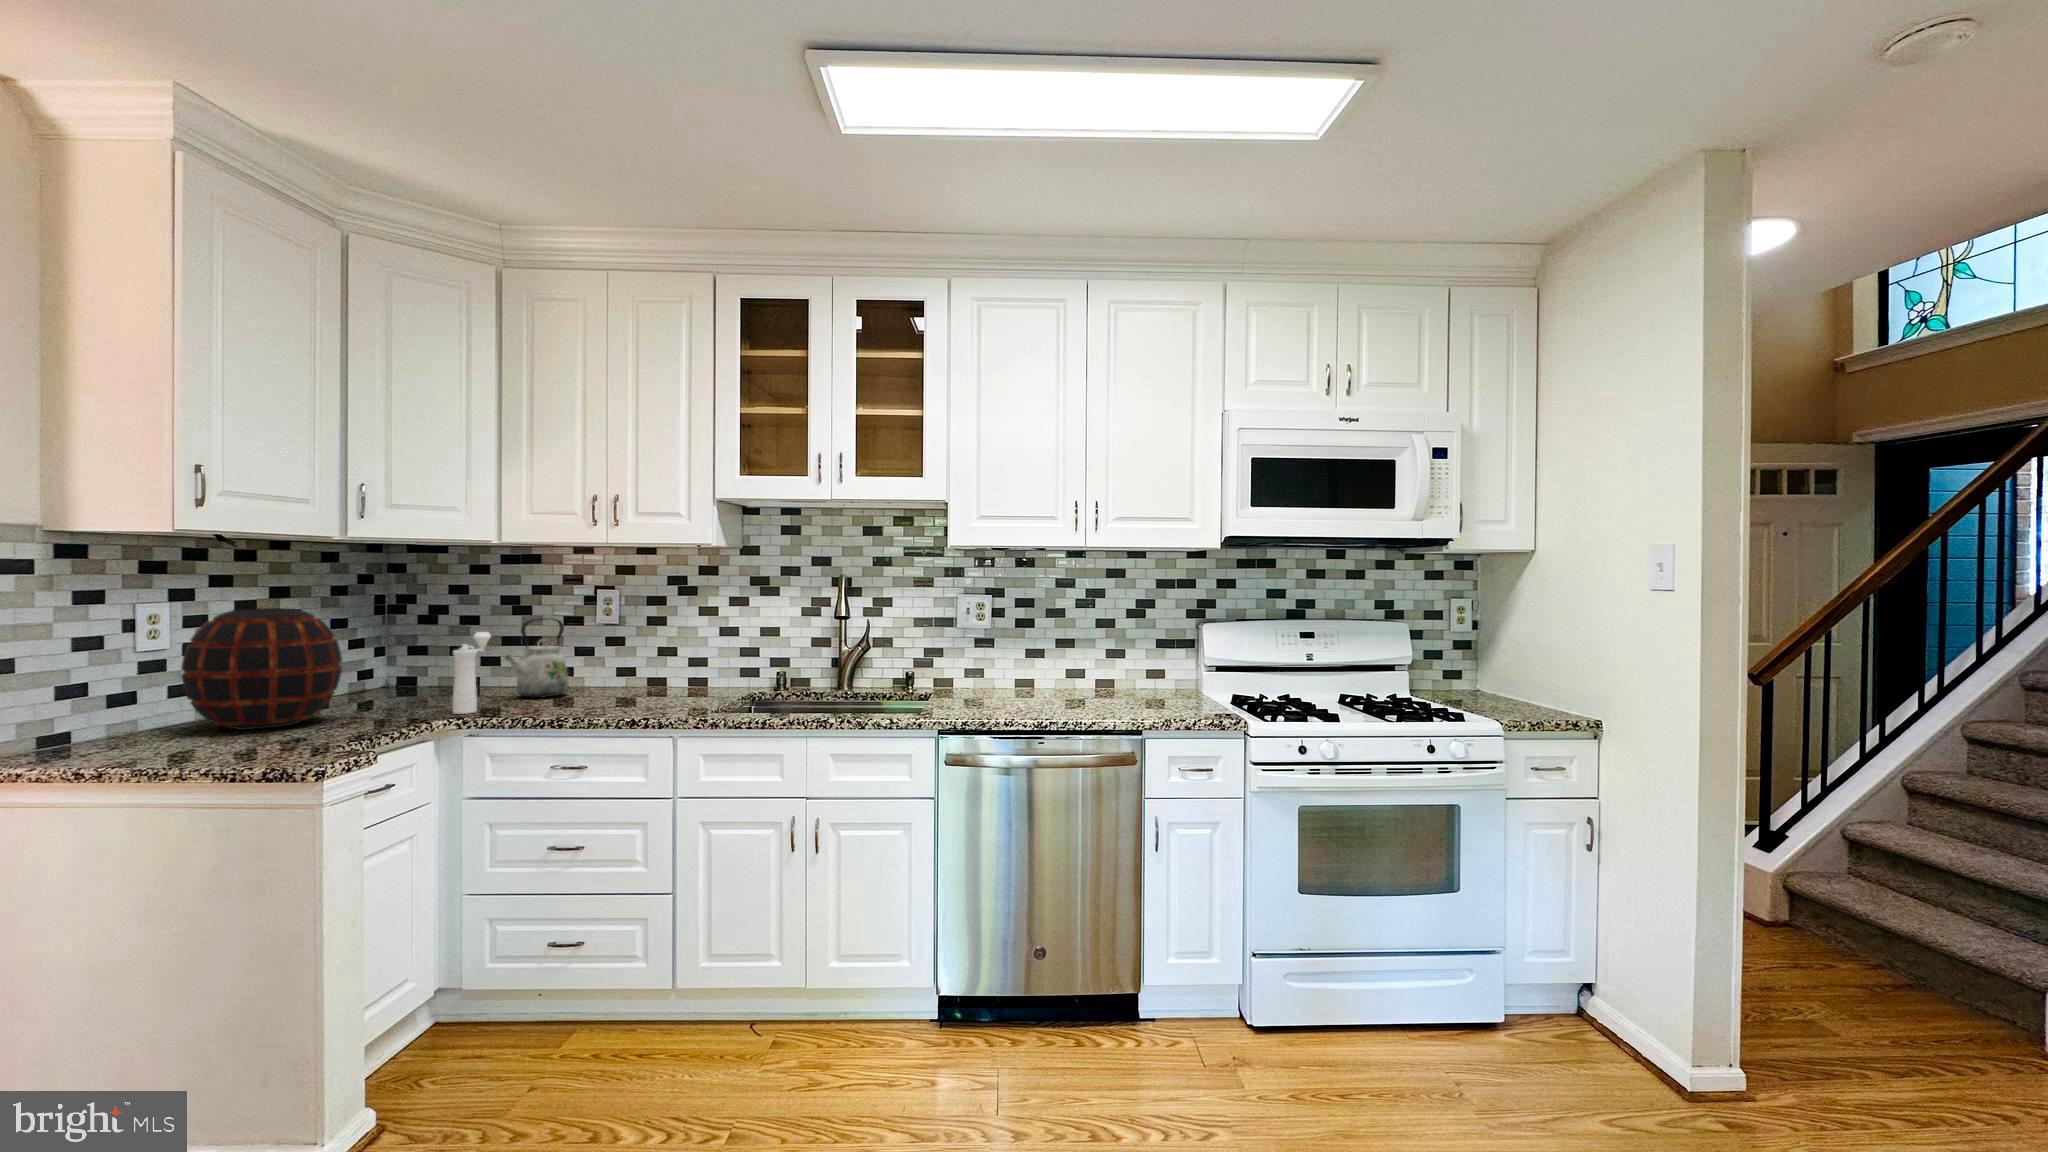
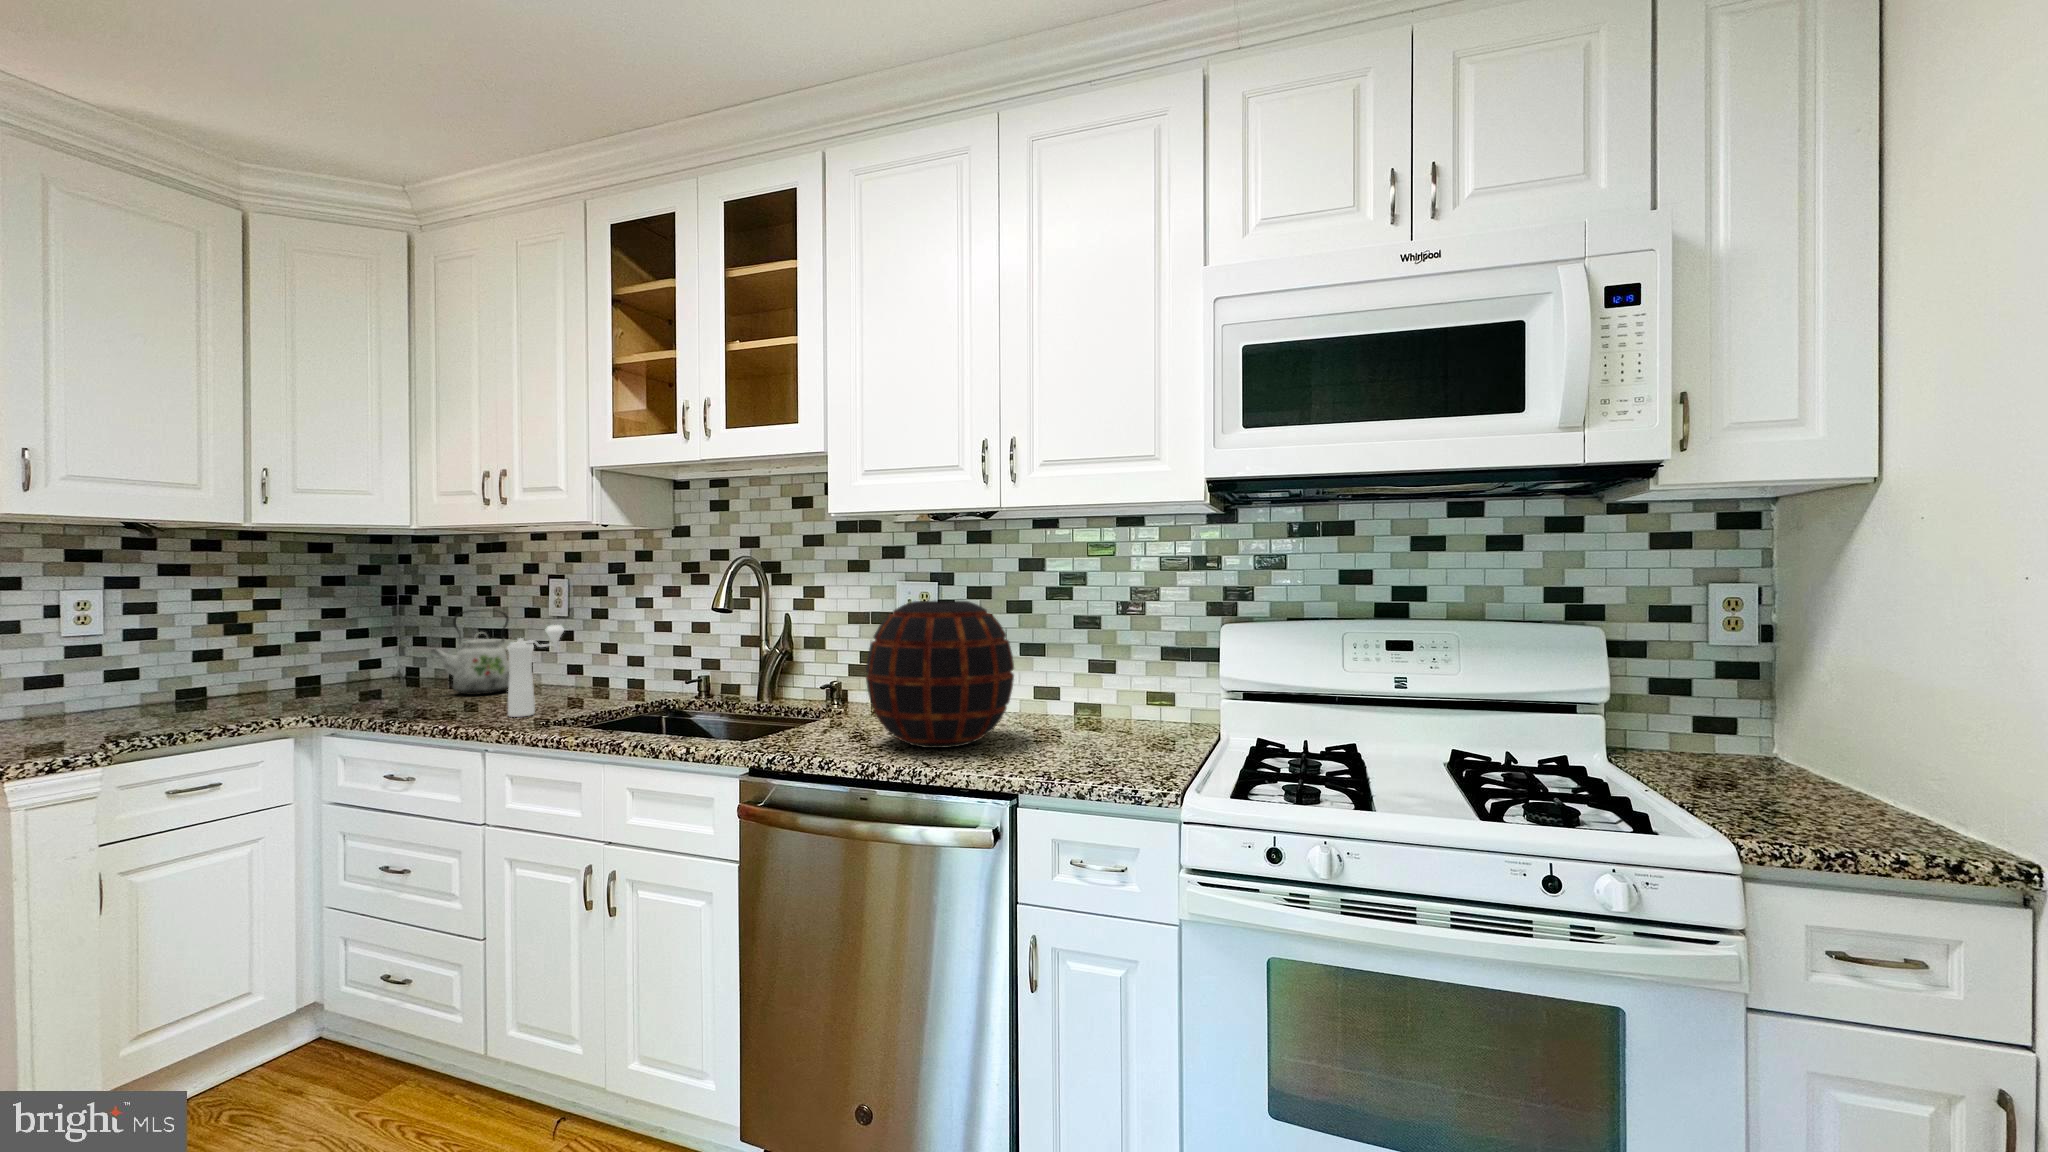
decorative vase: present [181,608,342,730] -> present [866,601,1014,748]
pepper mill: present [453,632,491,714] -> present [507,625,564,717]

